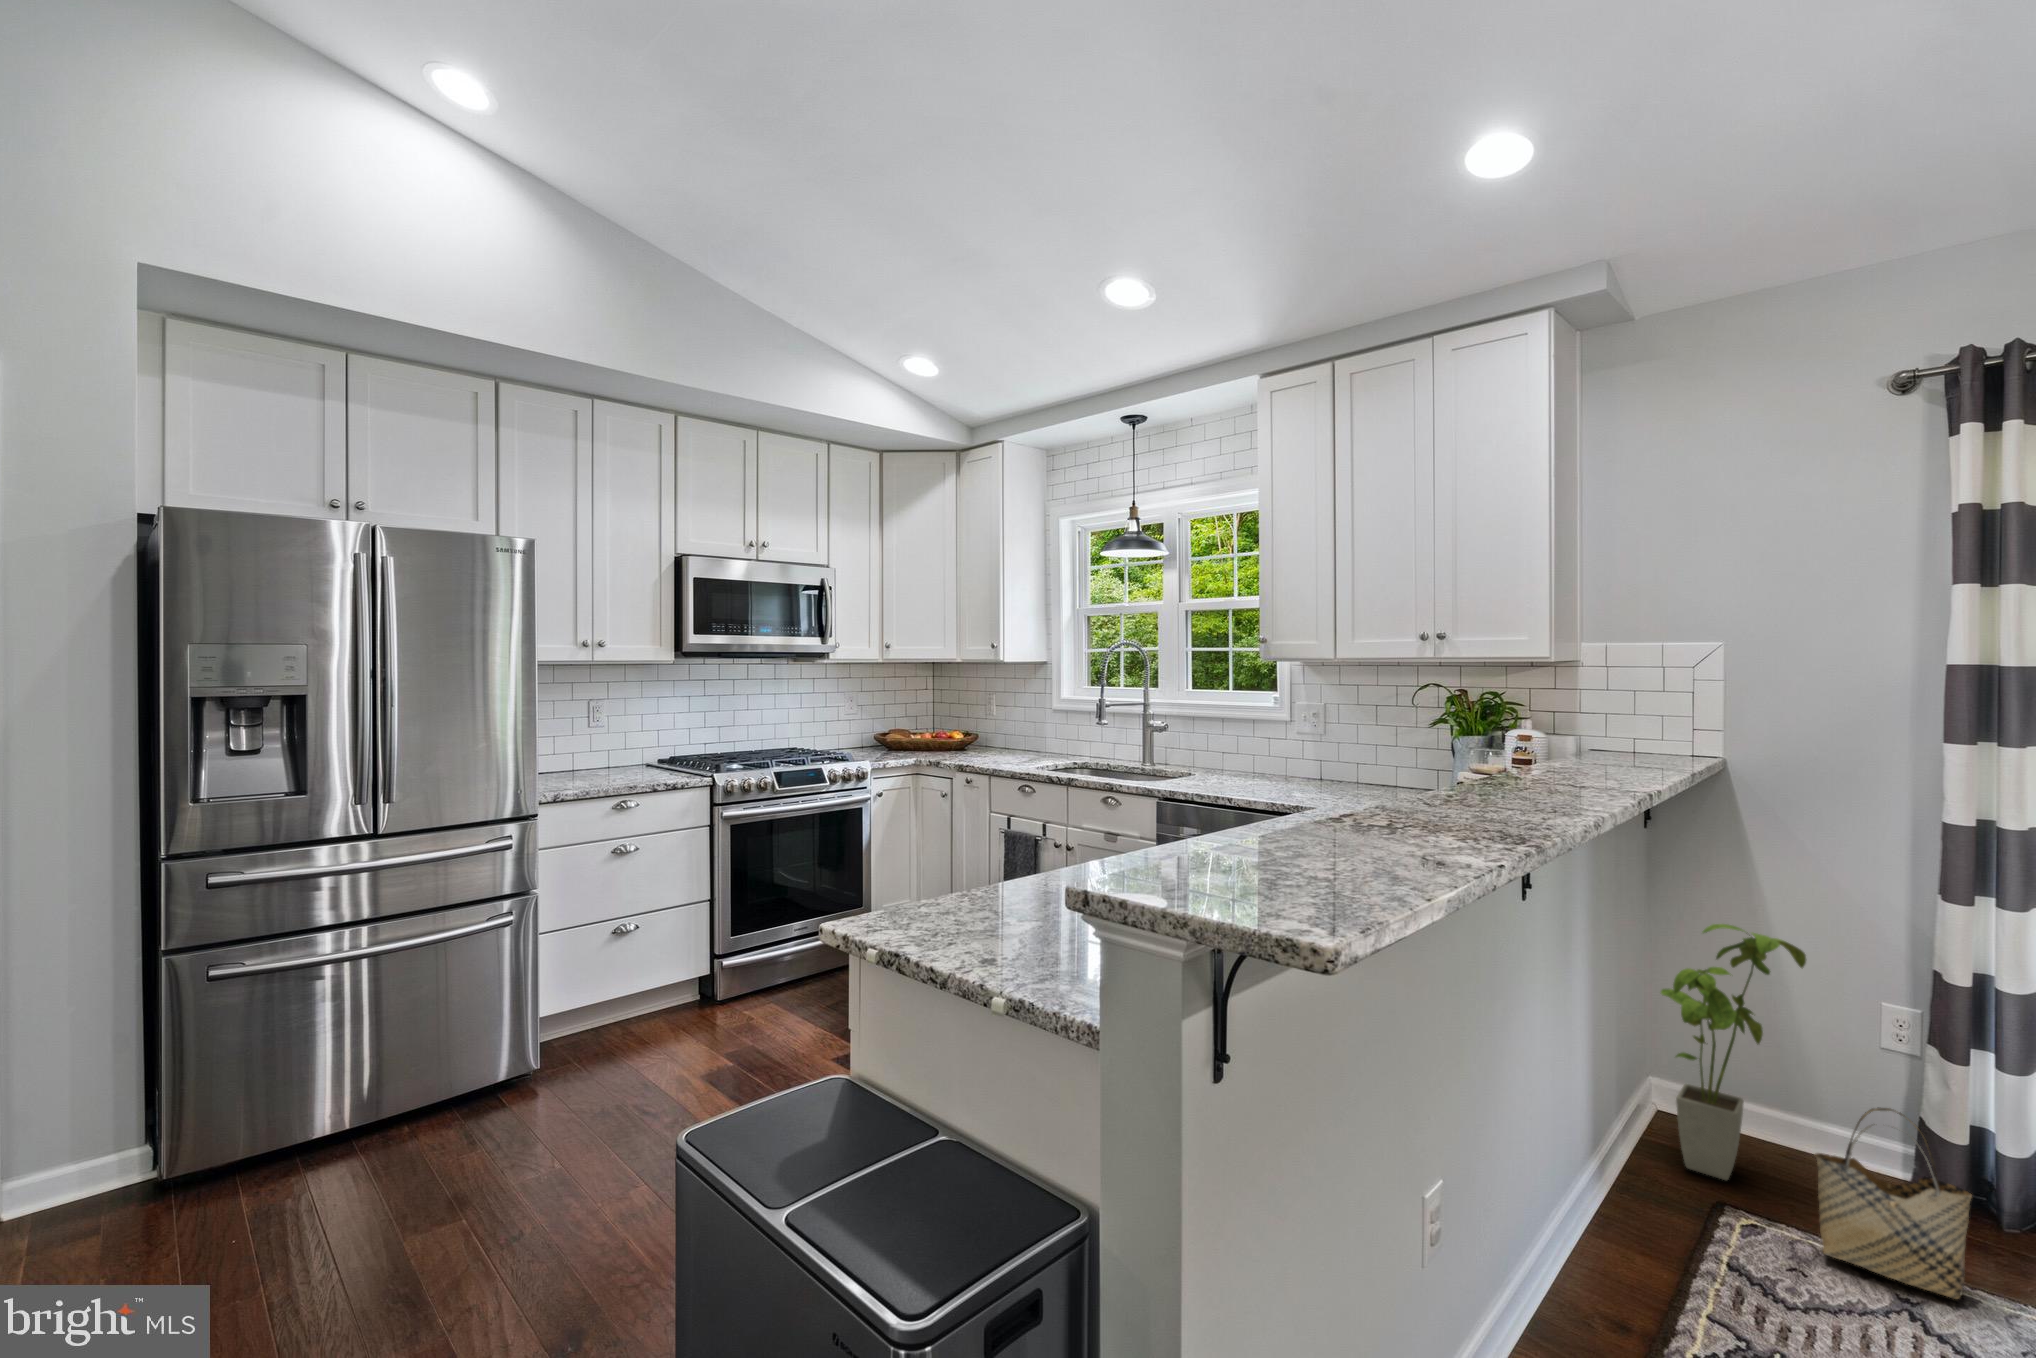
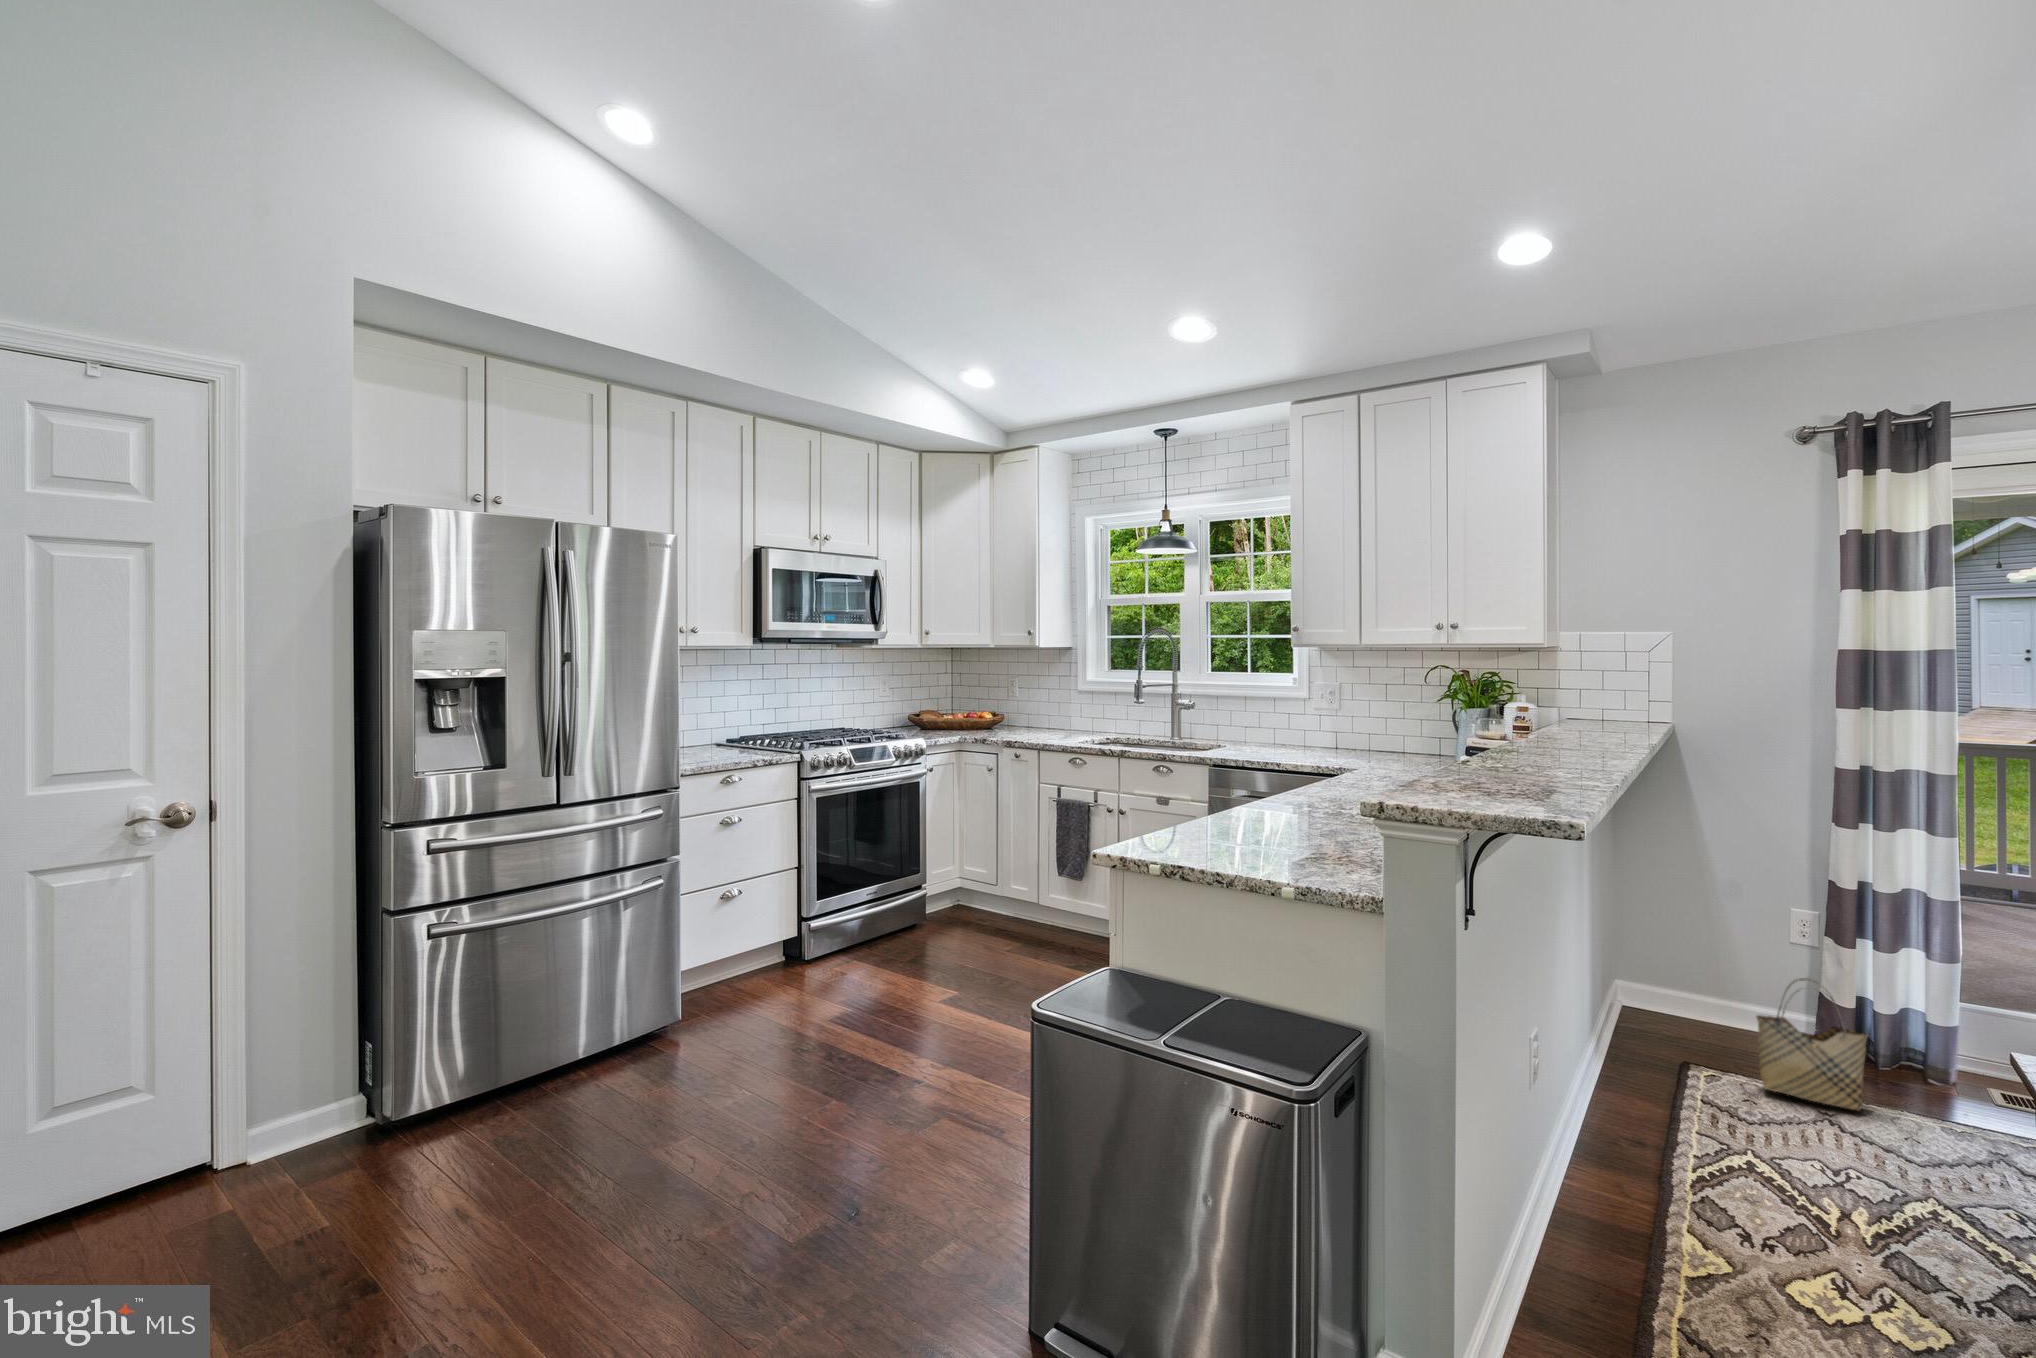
house plant: present [1661,924,1806,1180] -> none [1624,851,1738,1048]

